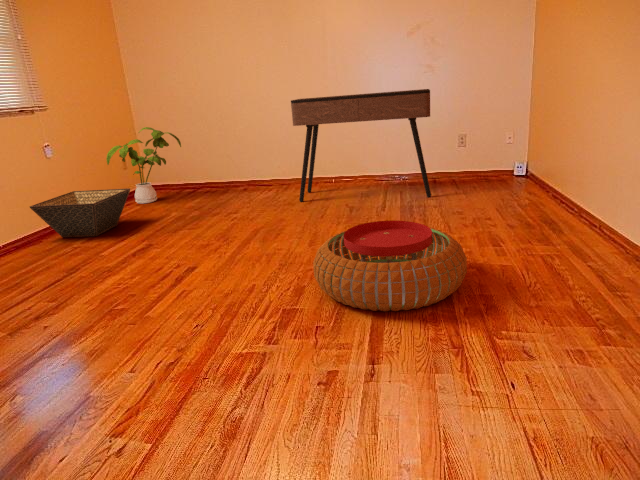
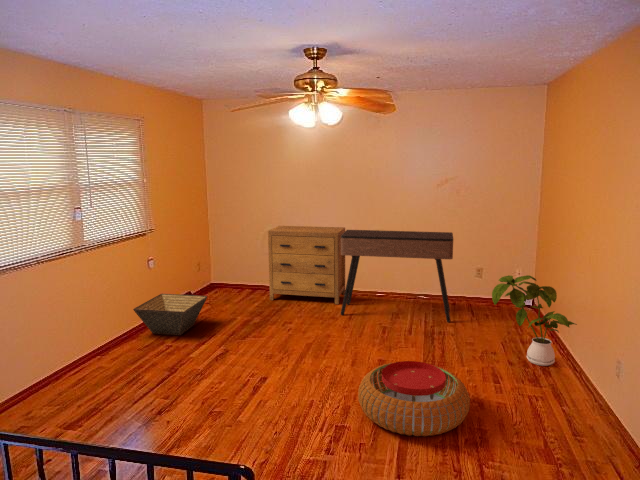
dresser: none [204,102,306,197] -> present [268,226,345,304]
house plant: present [106,127,181,204] -> present [492,275,577,366]

